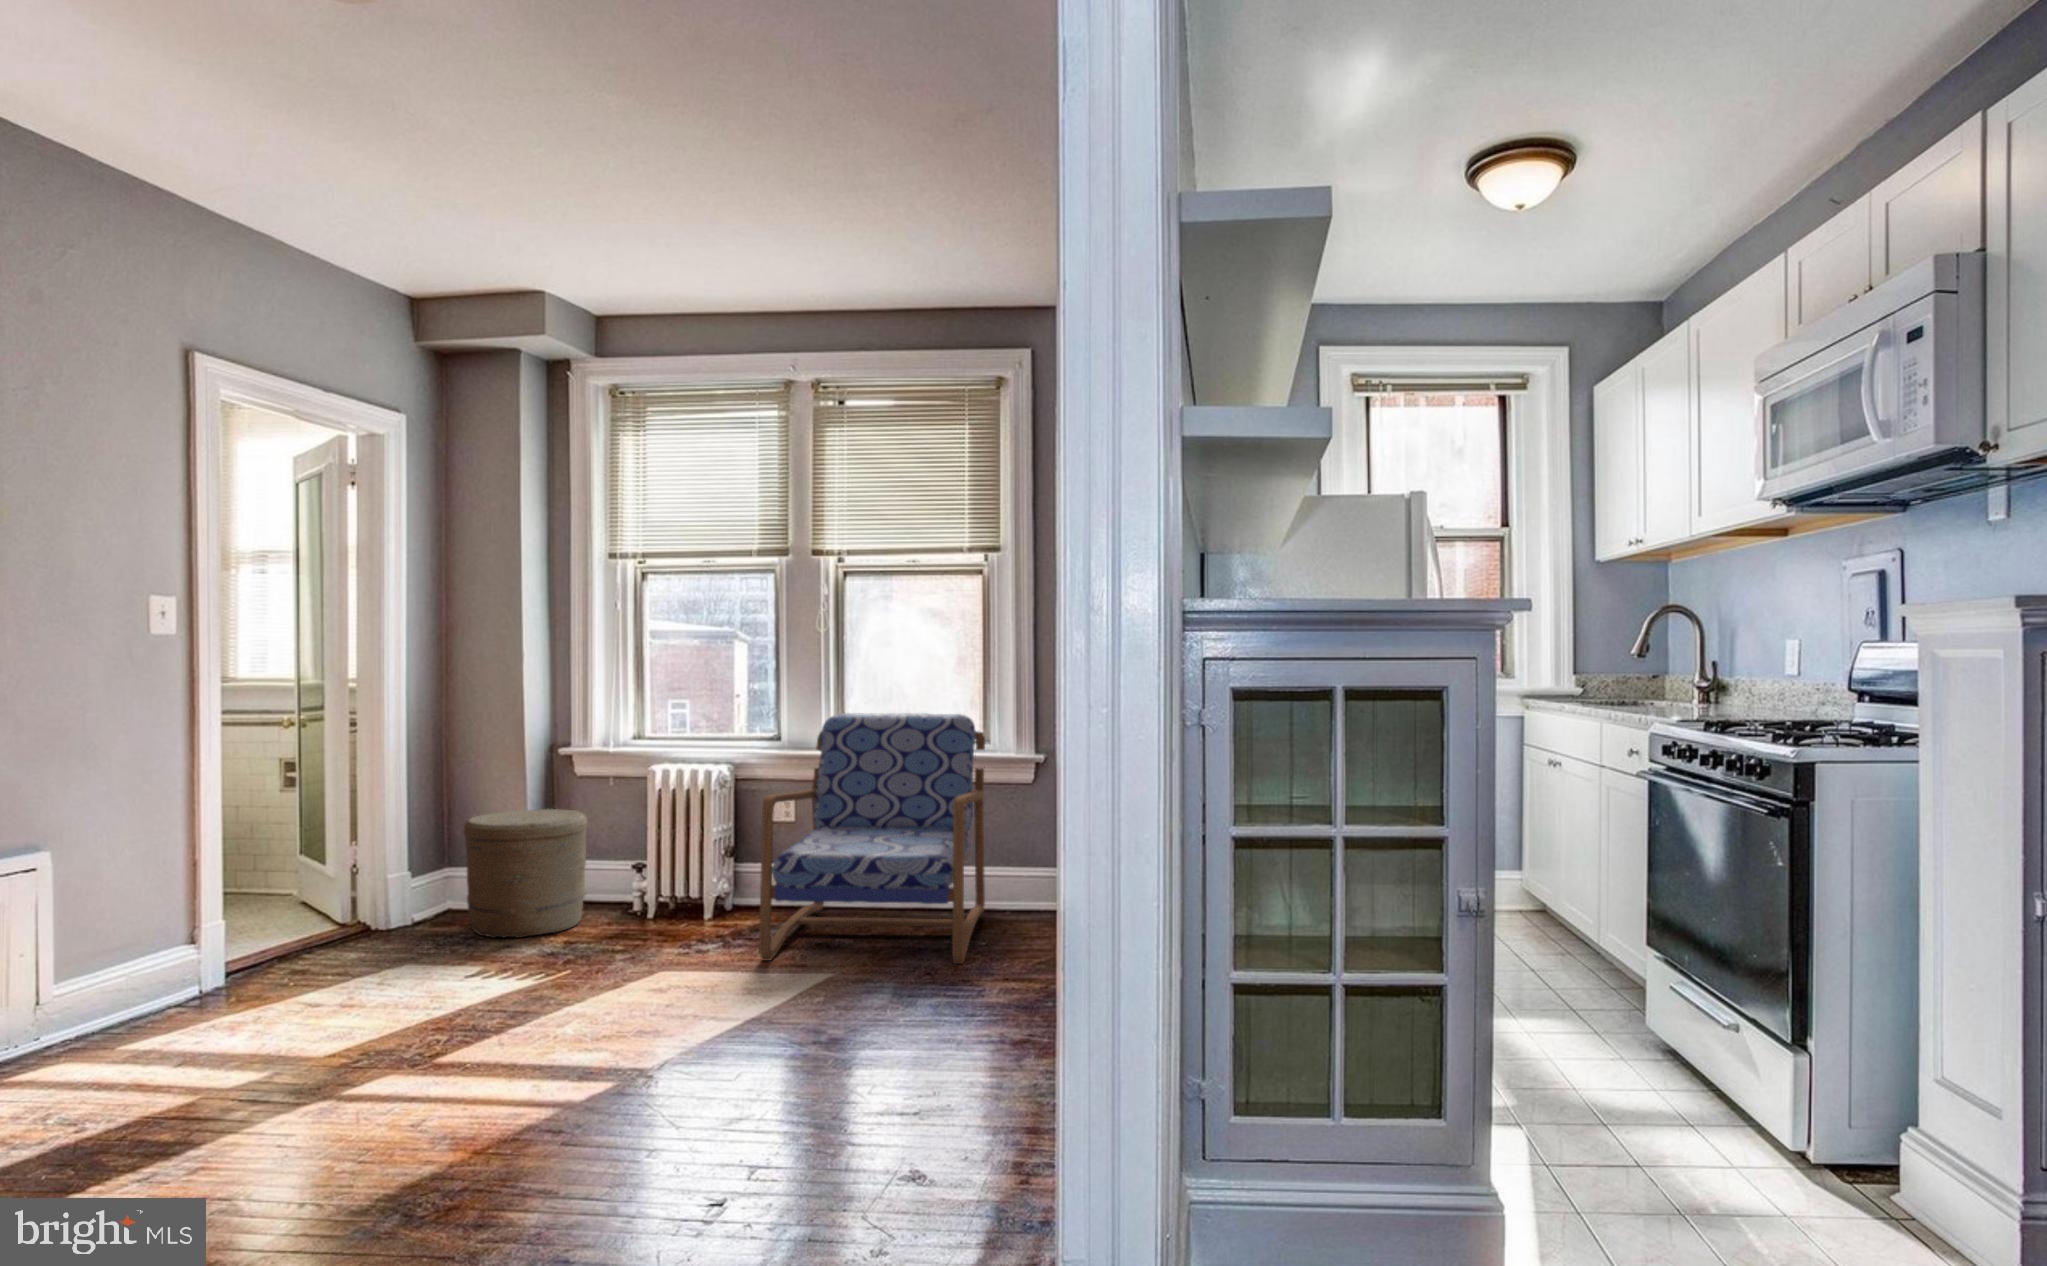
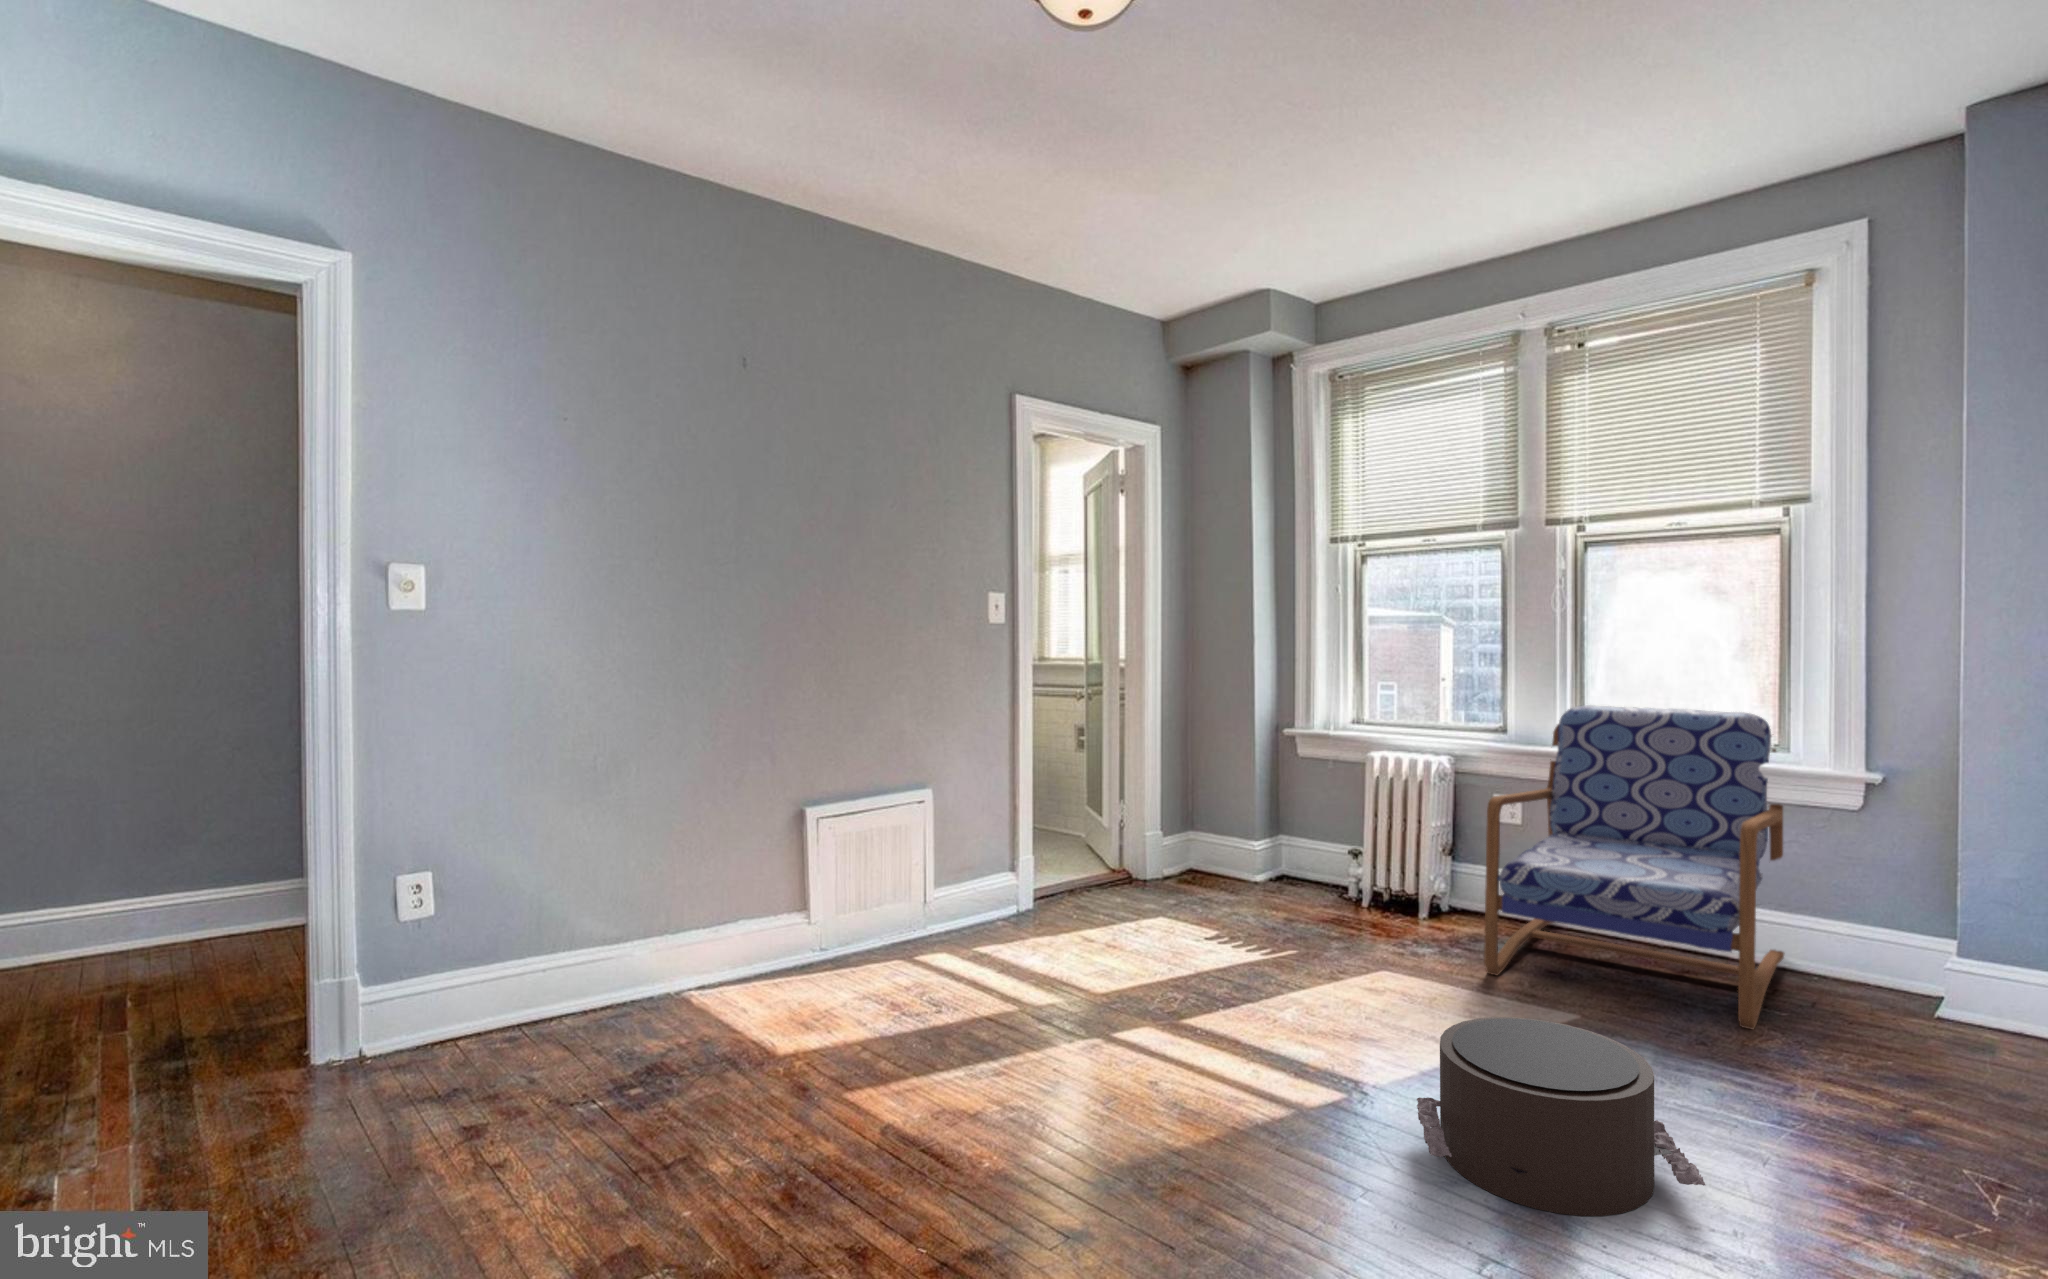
woven basket: present [463,809,587,938] -> none [1201,782,1309,903]
pouf: none [703,973,928,1127] -> present [1417,1017,1705,1216]

